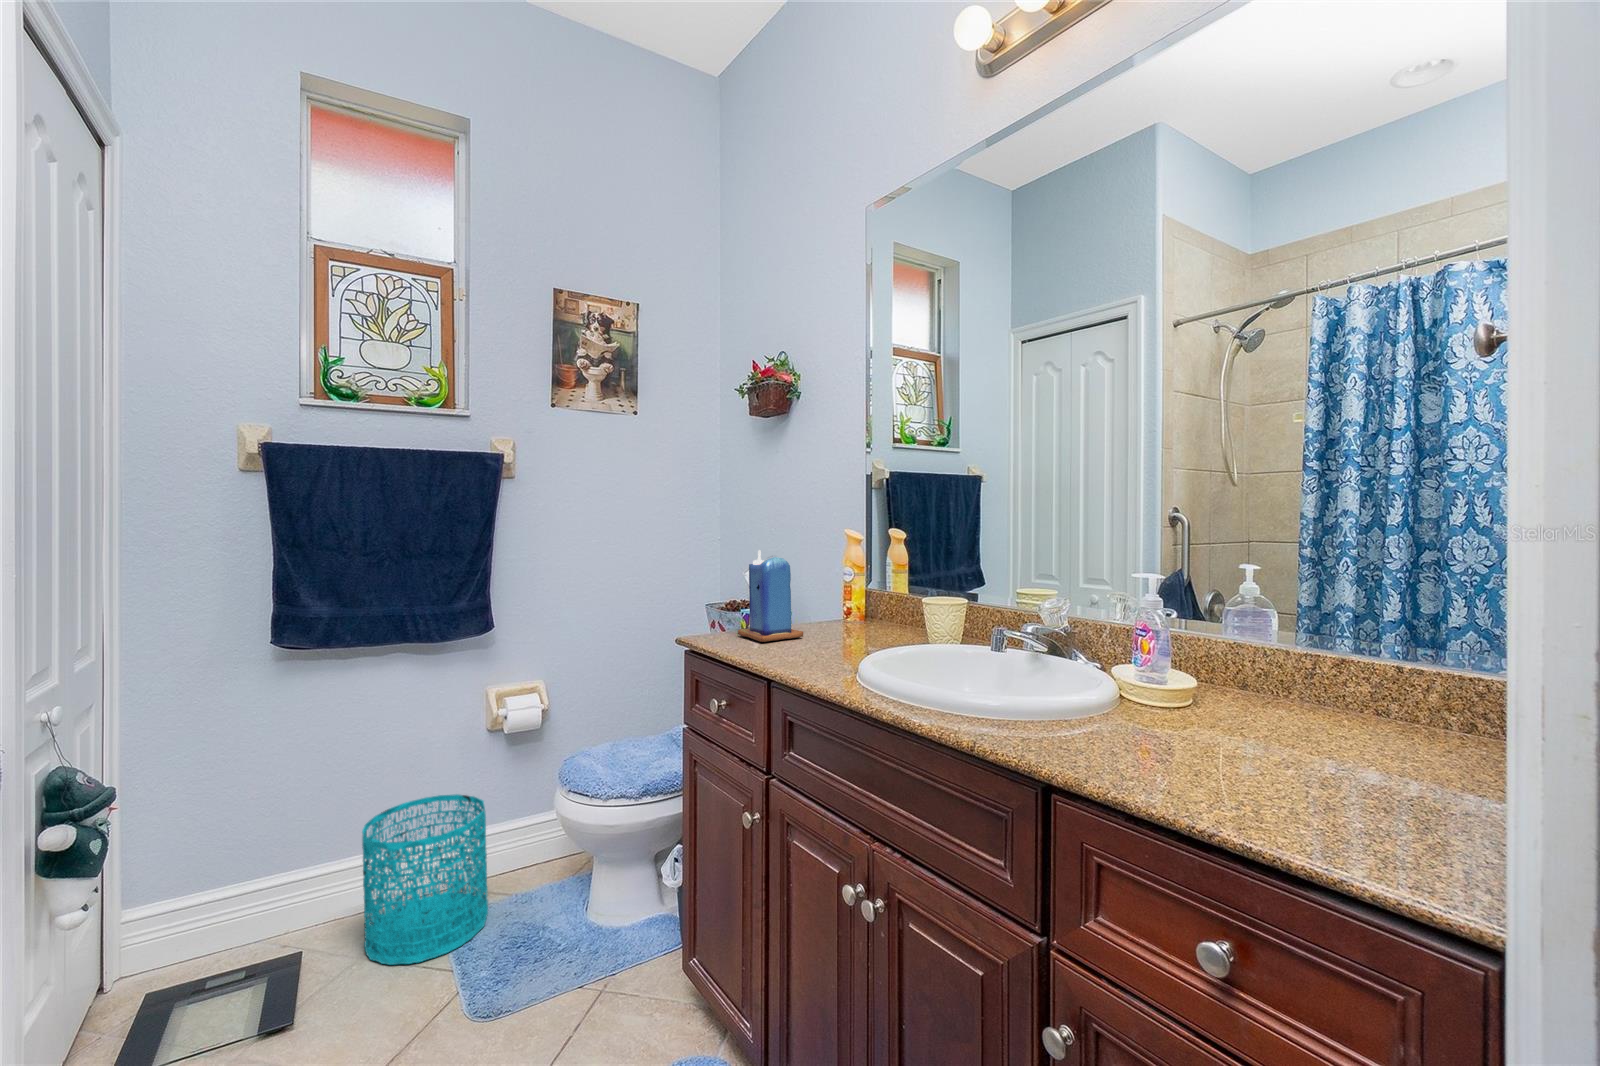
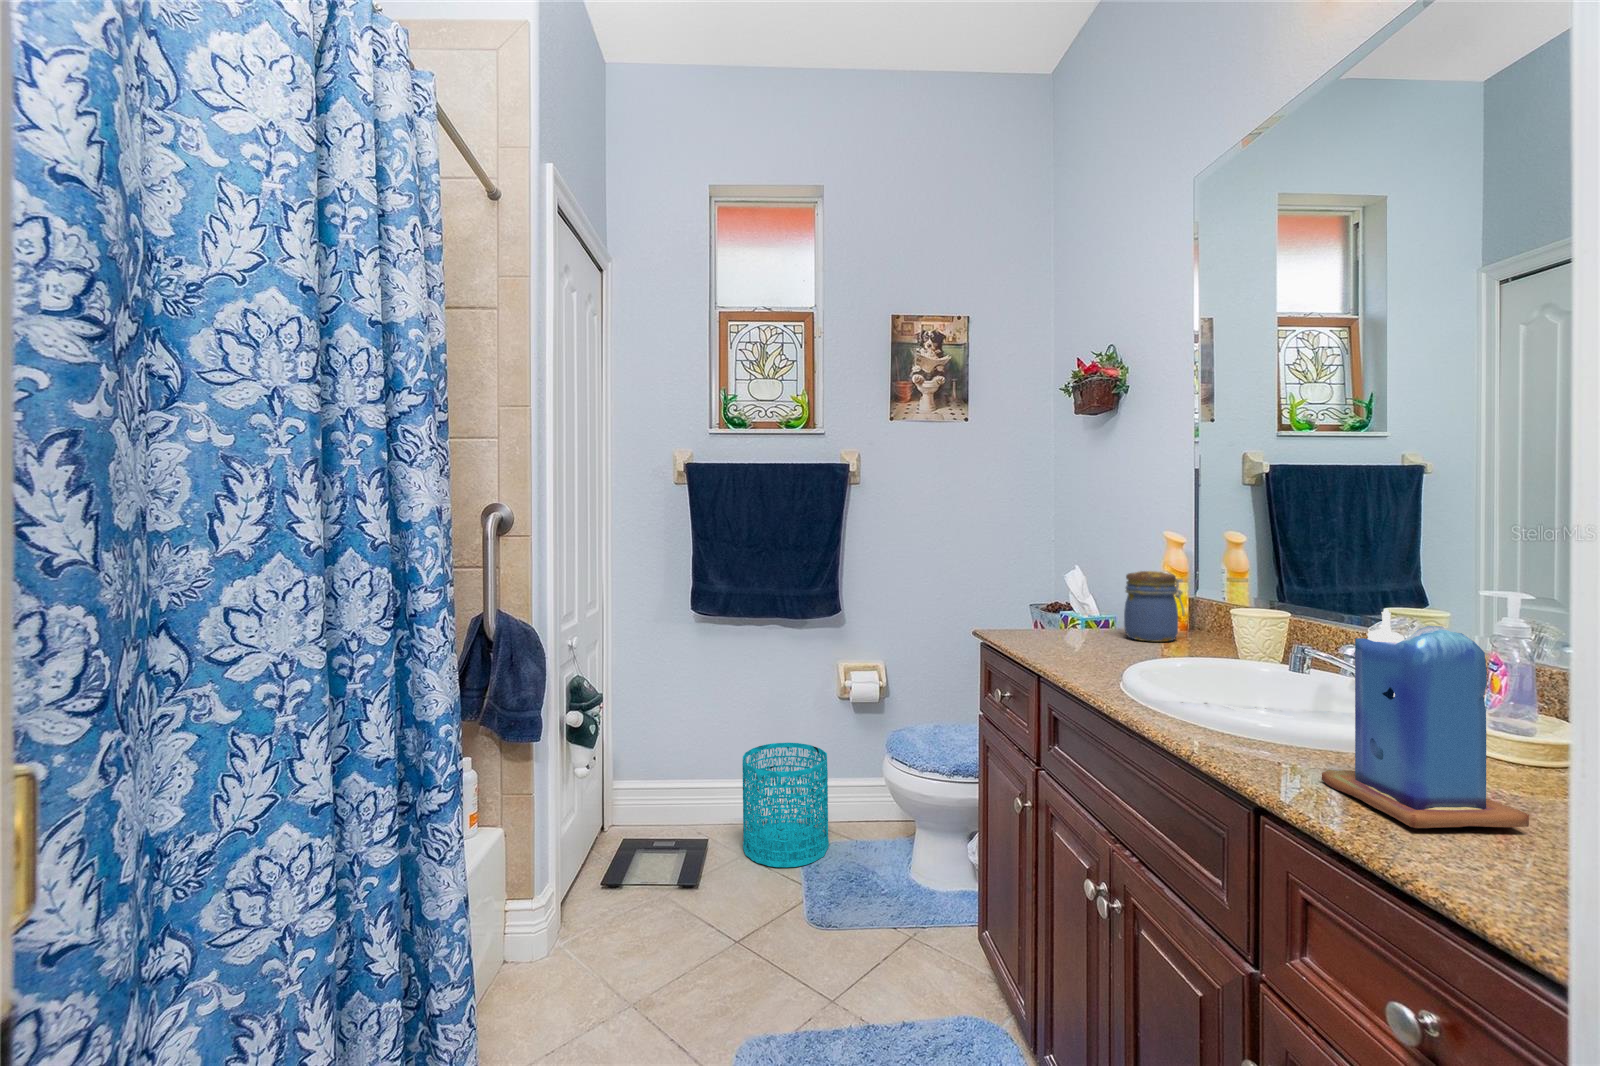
candle: present [738,550,803,642] -> present [1322,609,1529,828]
jar: none [821,567,871,633] -> present [1124,571,1184,642]

